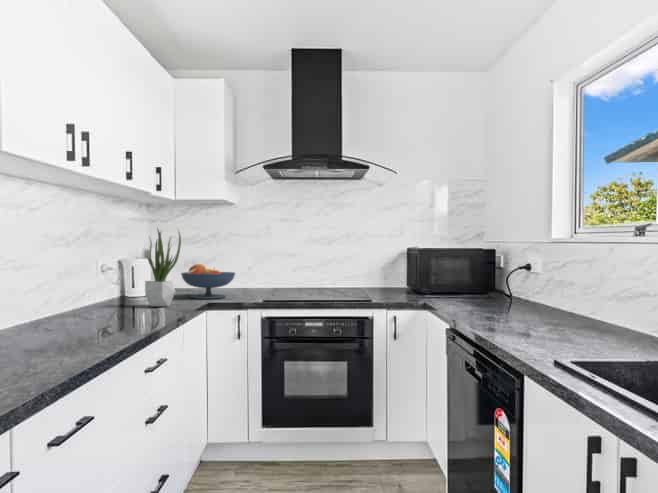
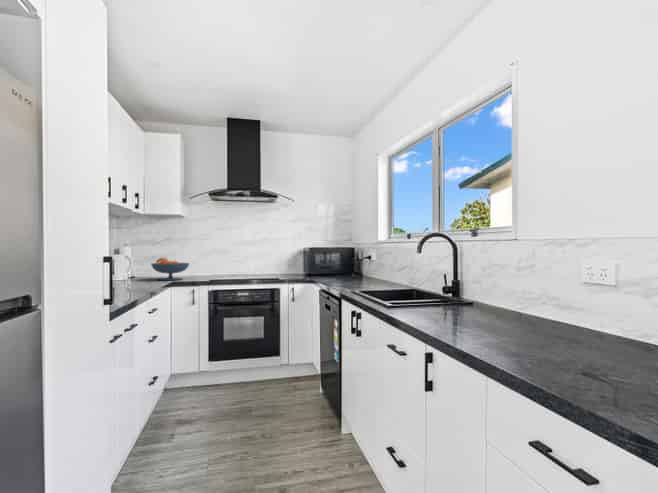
potted plant: present [145,229,181,307] -> none [129,234,154,285]

